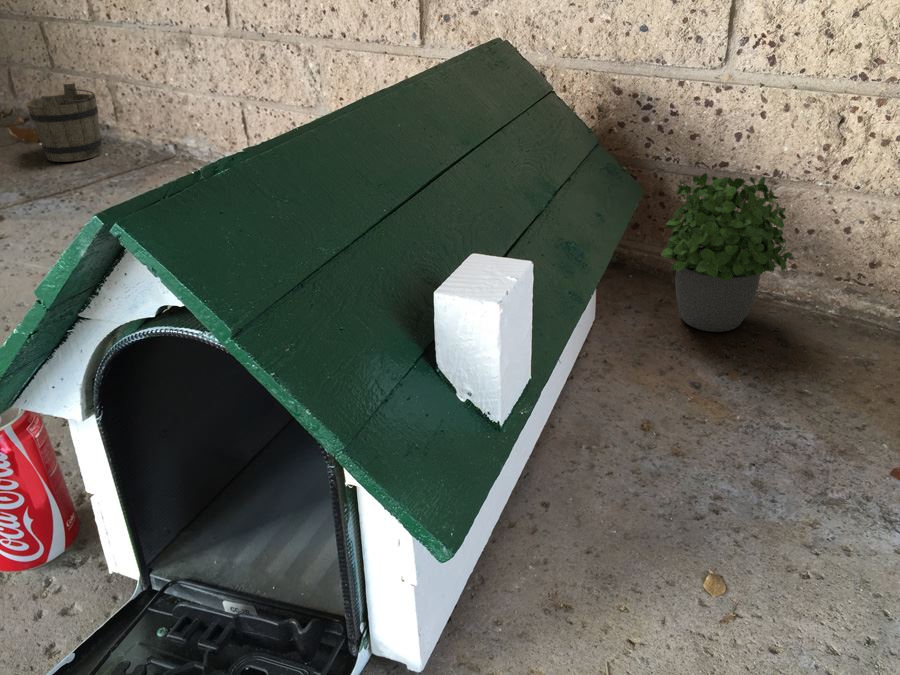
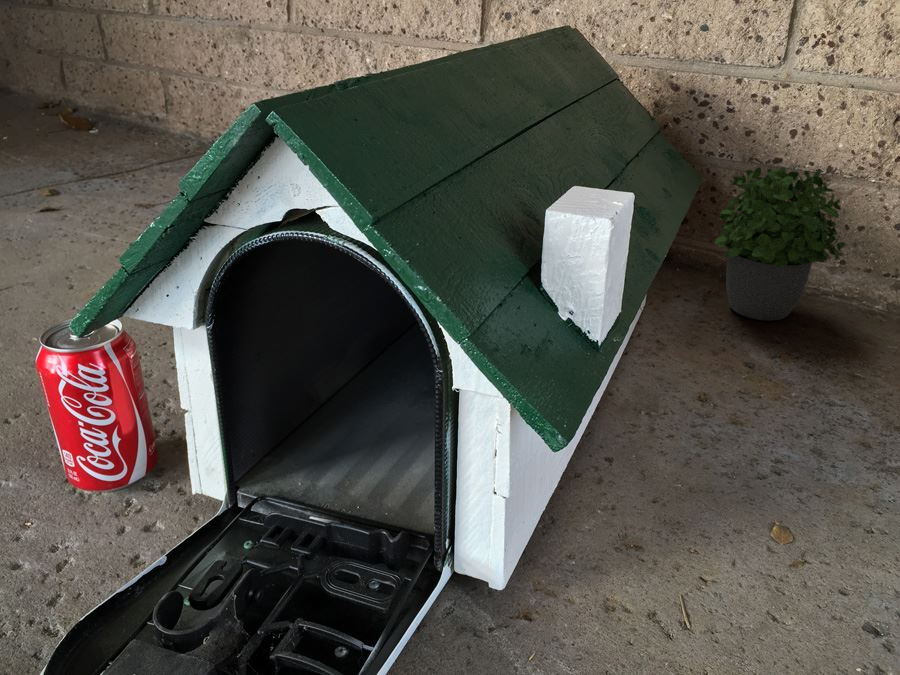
bucket: present [26,84,102,162] -> none [84,75,153,148]

